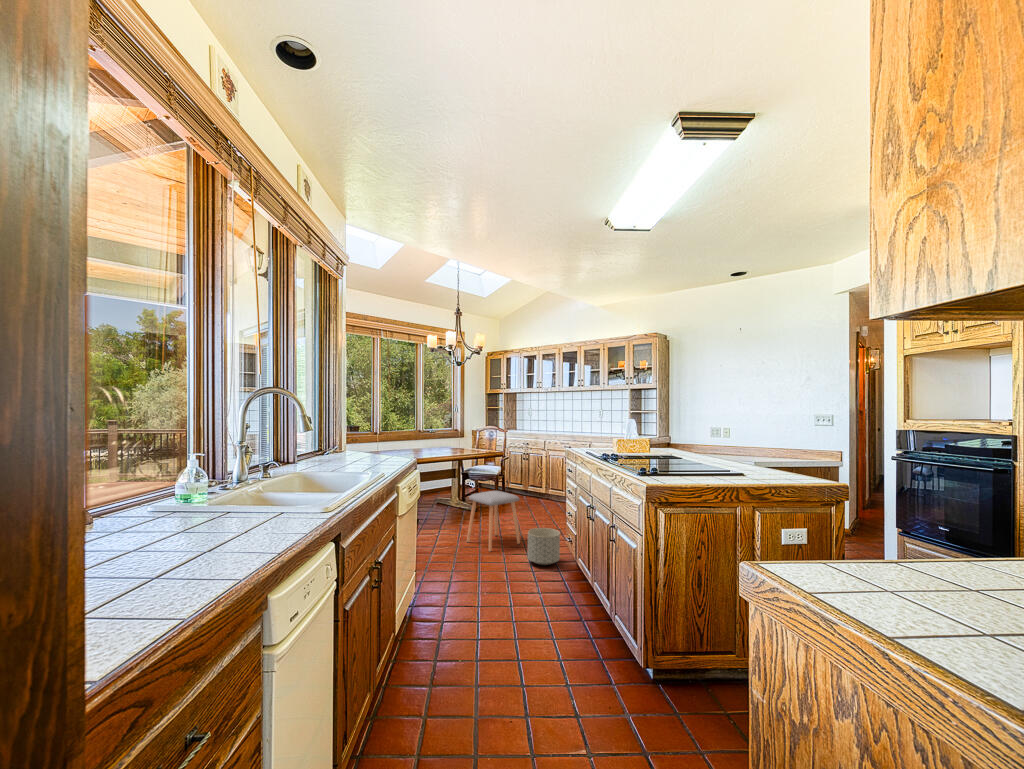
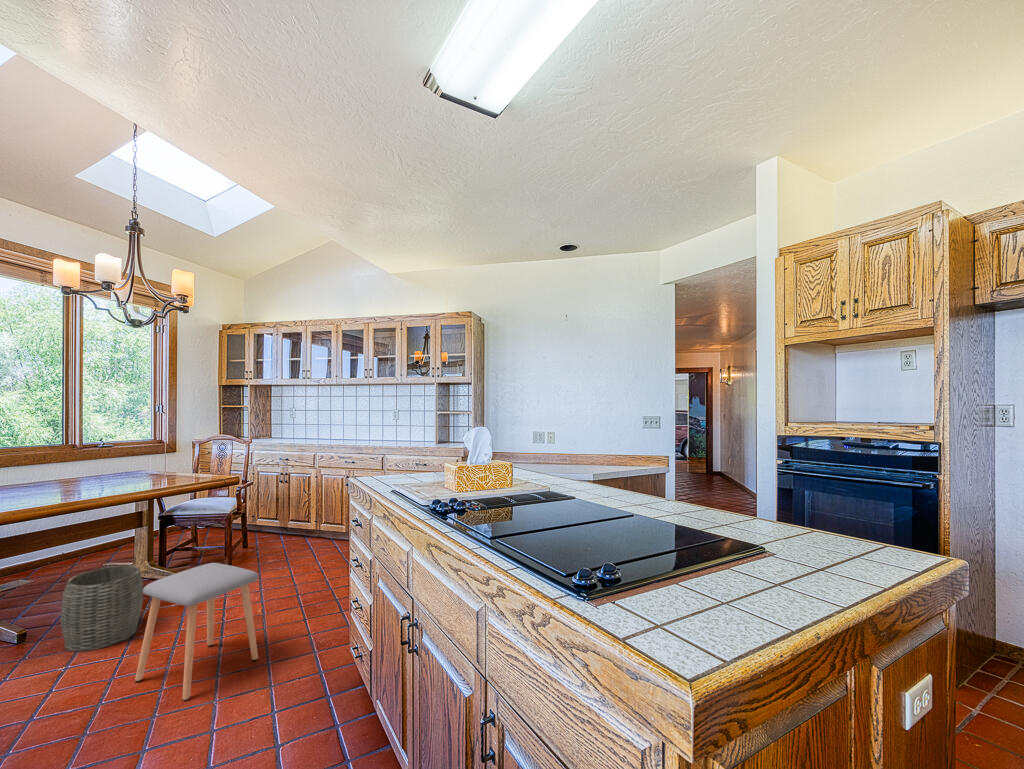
woven basket: none [431,491,463,529] -> present [61,566,143,652]
planter: present [527,528,560,566] -> none [268,632,337,719]

